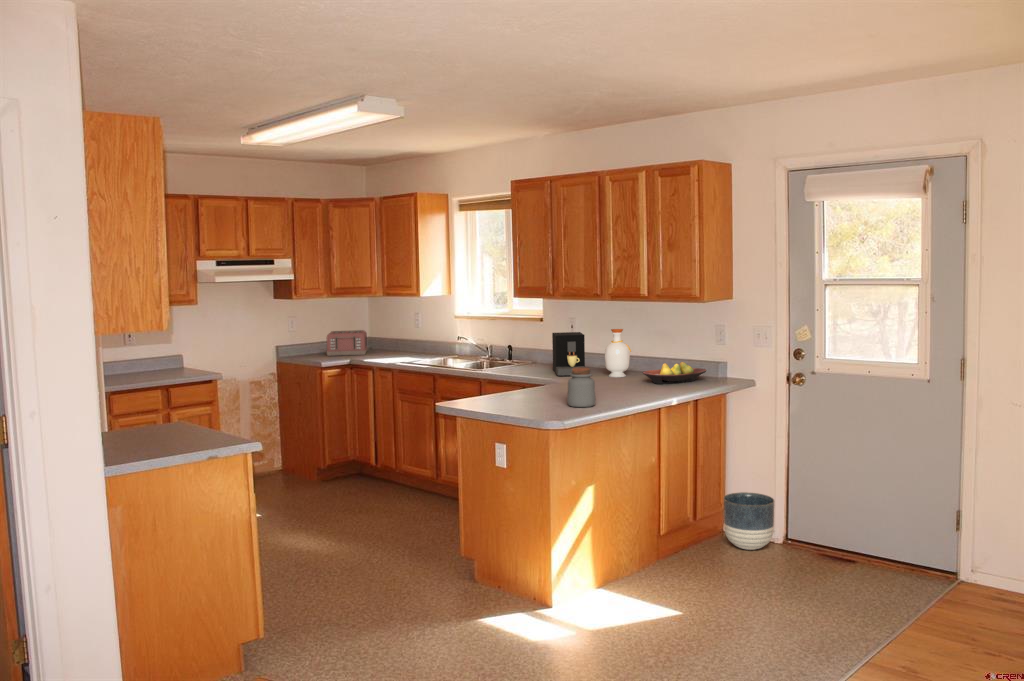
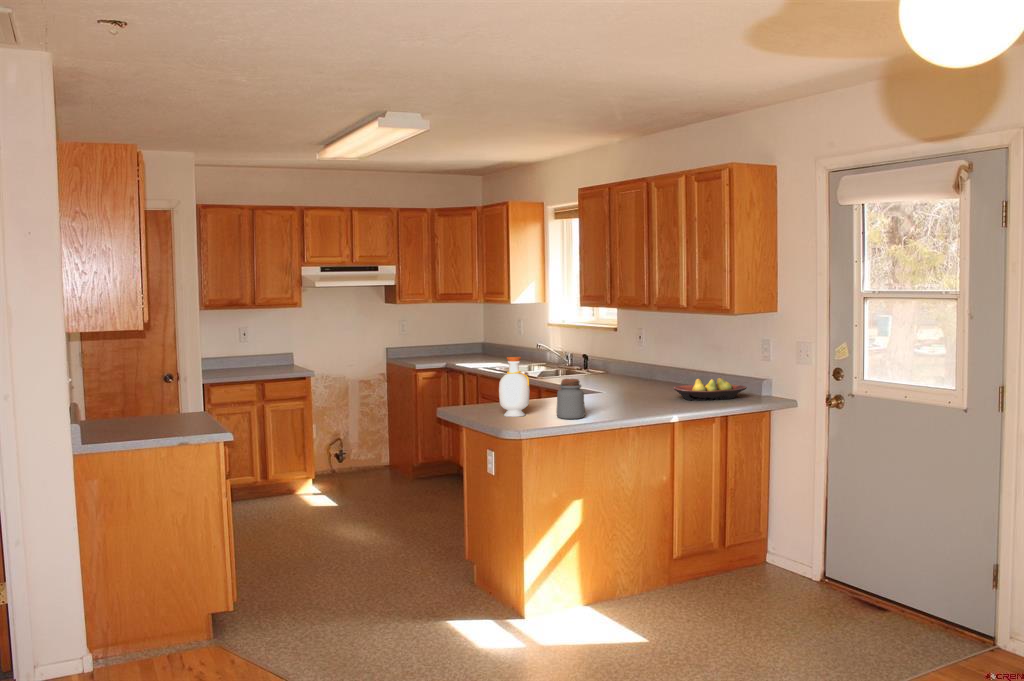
bottle: present [605,329,631,377] -> present [499,357,530,417]
toaster: present [327,330,368,356] -> none [430,335,475,359]
coffee maker: present [552,332,586,376] -> none [603,343,640,387]
planter: present [724,492,775,550] -> none [753,523,809,586]

